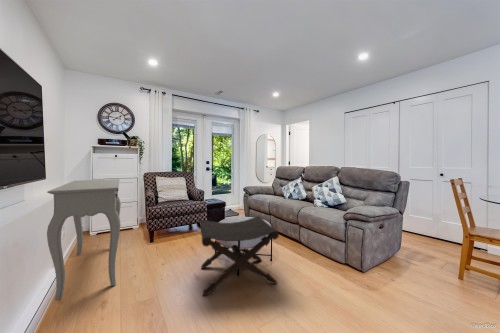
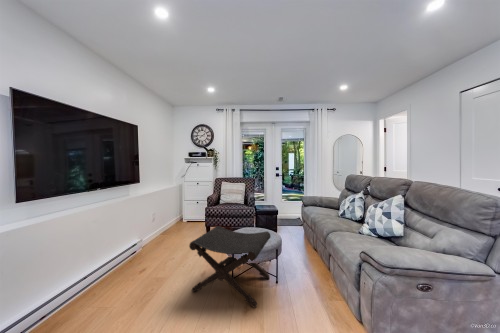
console table: present [47,179,121,301] -> none [123,184,189,262]

